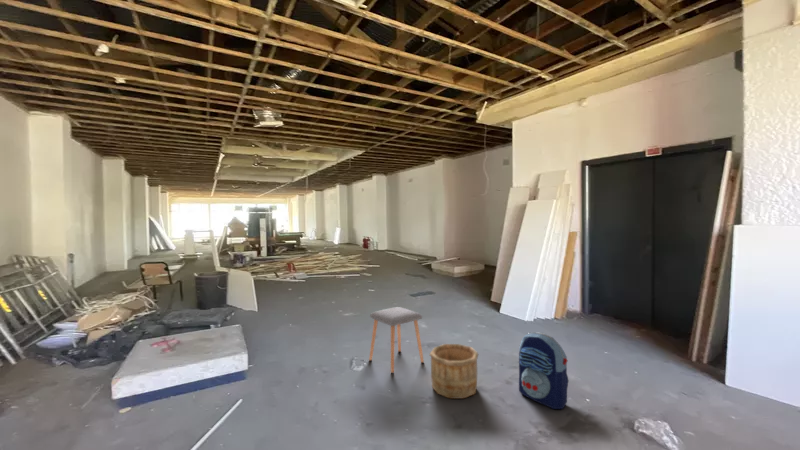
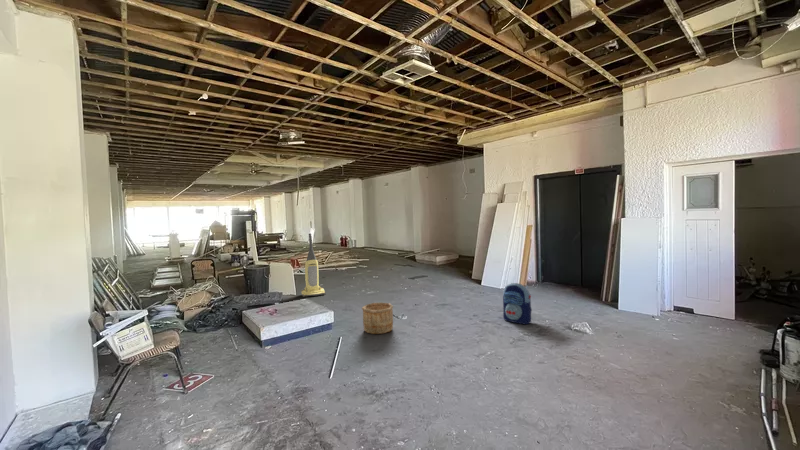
vacuum cleaner: none [261,236,292,318] -> present [301,233,326,297]
stool: present [369,307,424,373] -> none [404,277,441,317]
wooden bucket: present [430,344,478,399] -> present [362,303,393,334]

